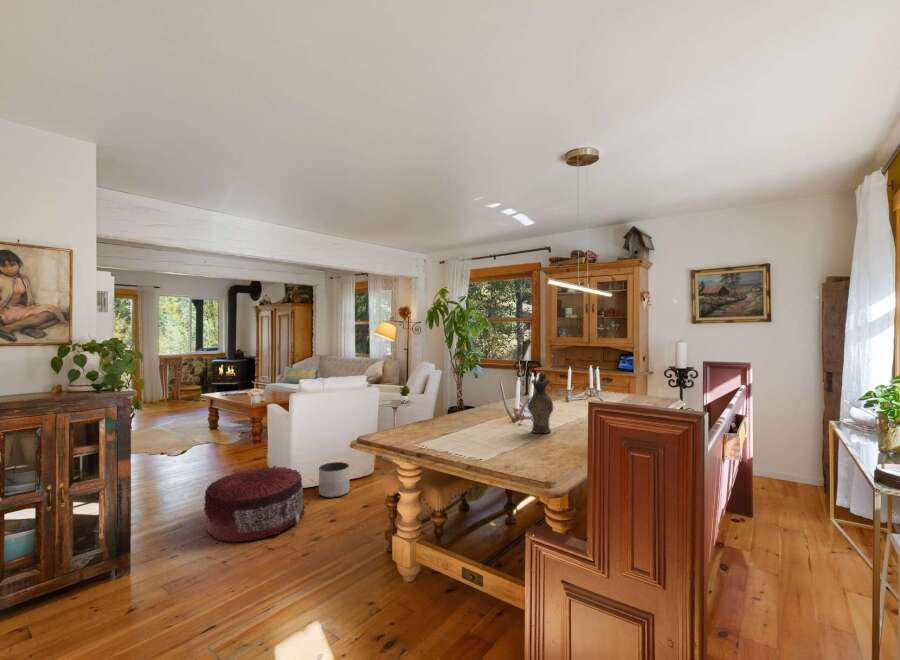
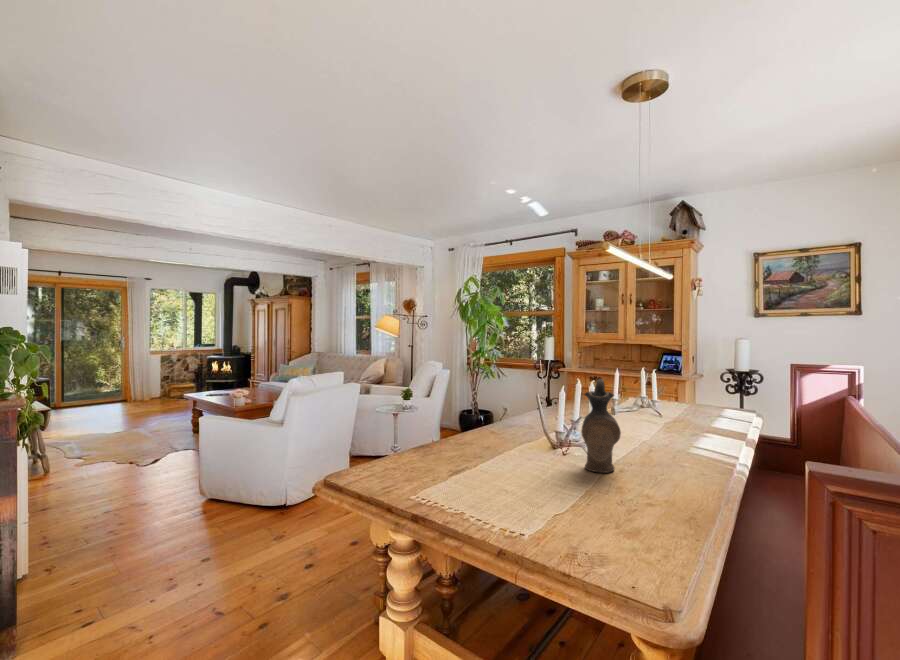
side table: present [159,356,183,402] -> none [149,352,175,400]
planter: present [319,462,350,498] -> none [297,484,335,531]
pouf: present [204,466,305,542] -> none [131,491,275,606]

